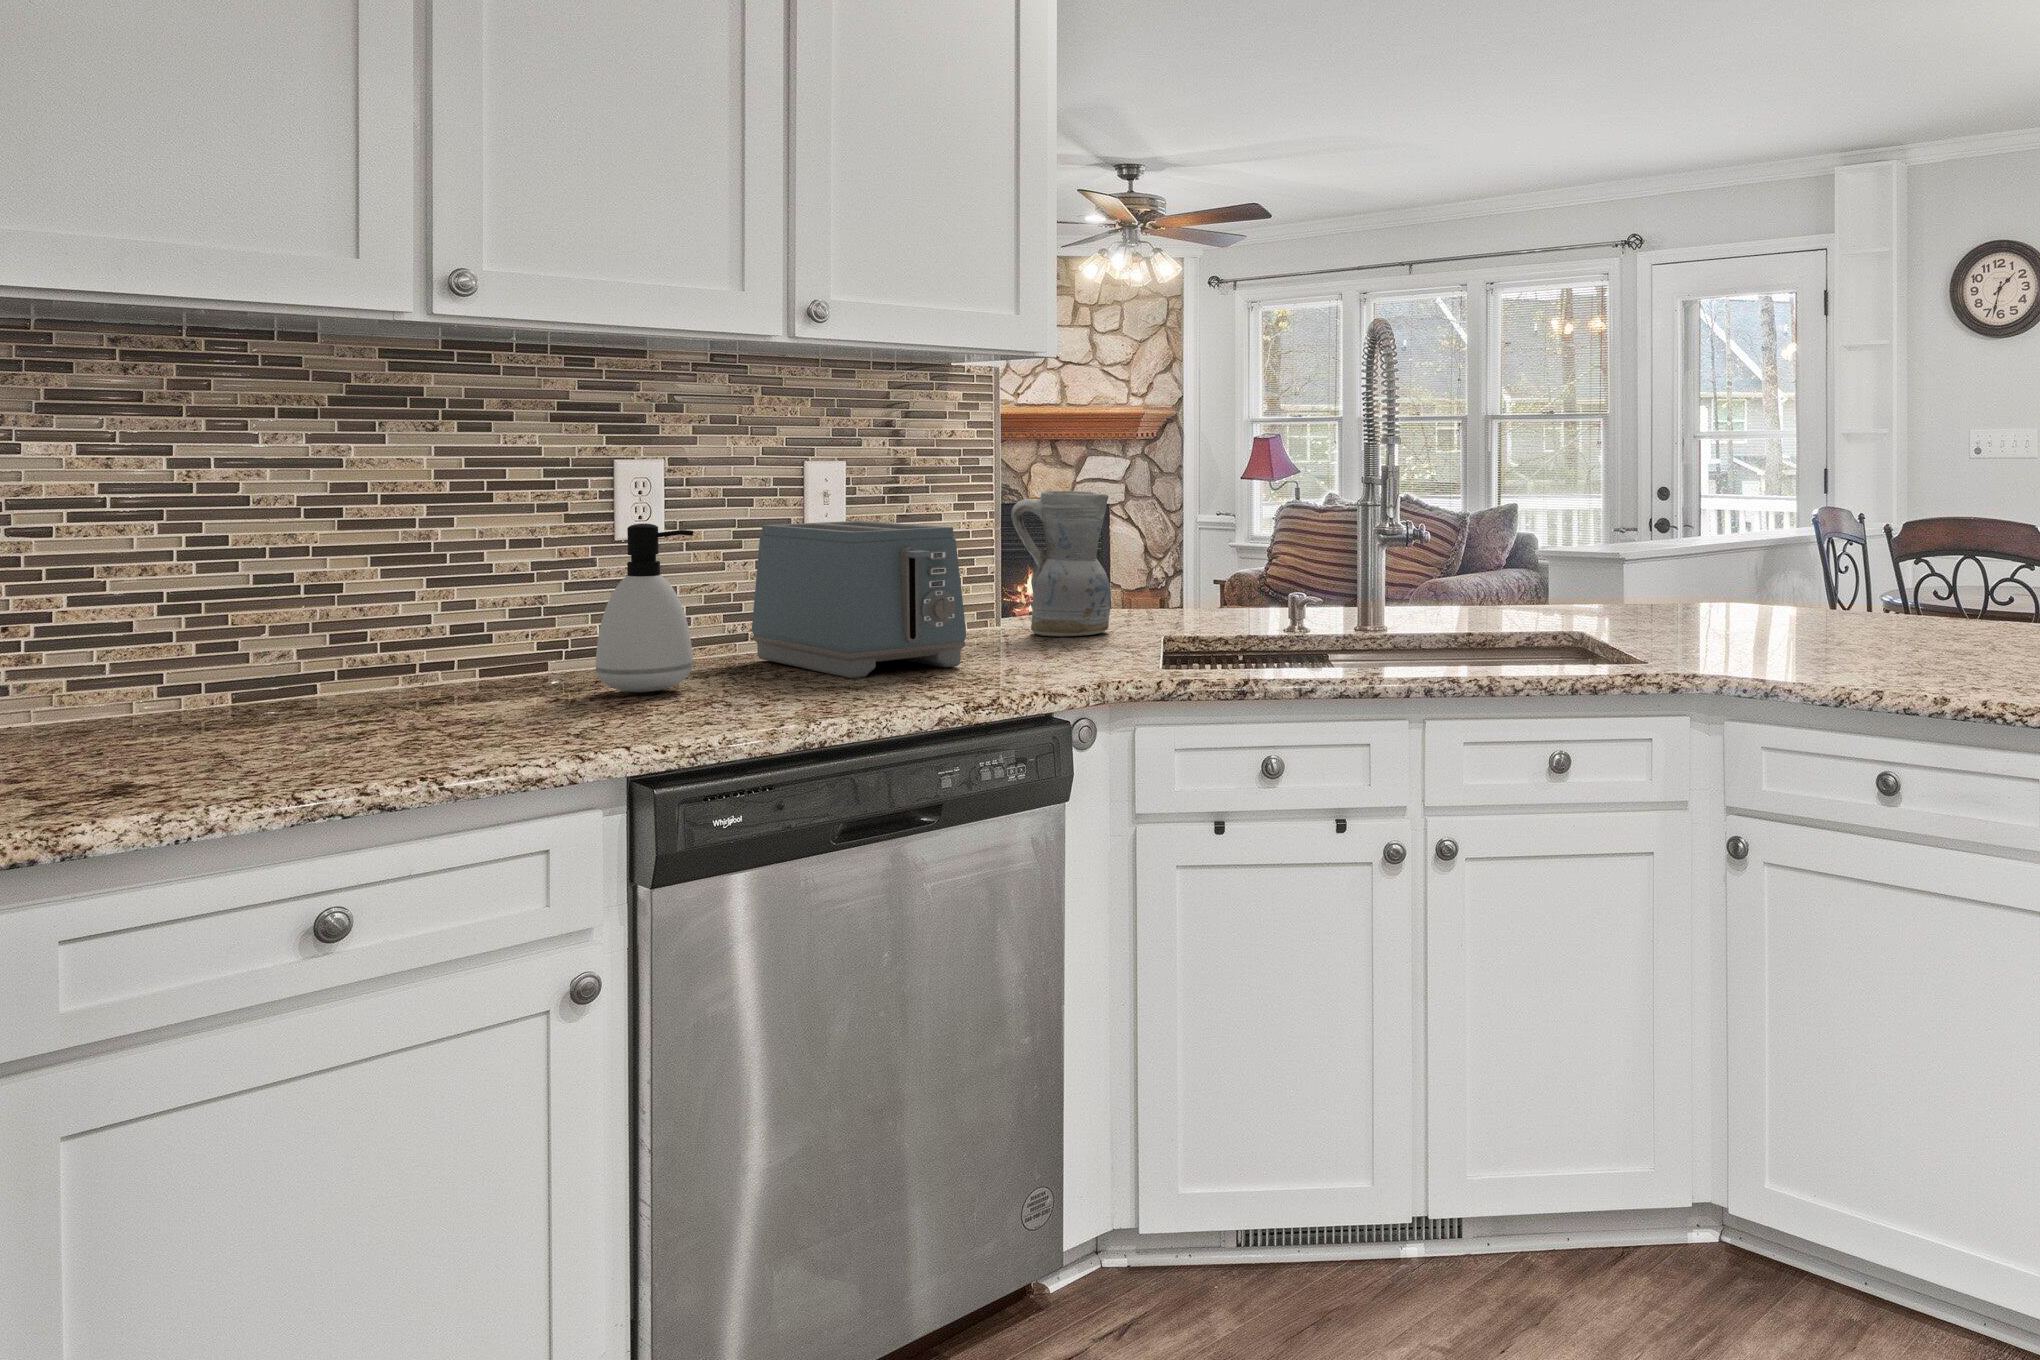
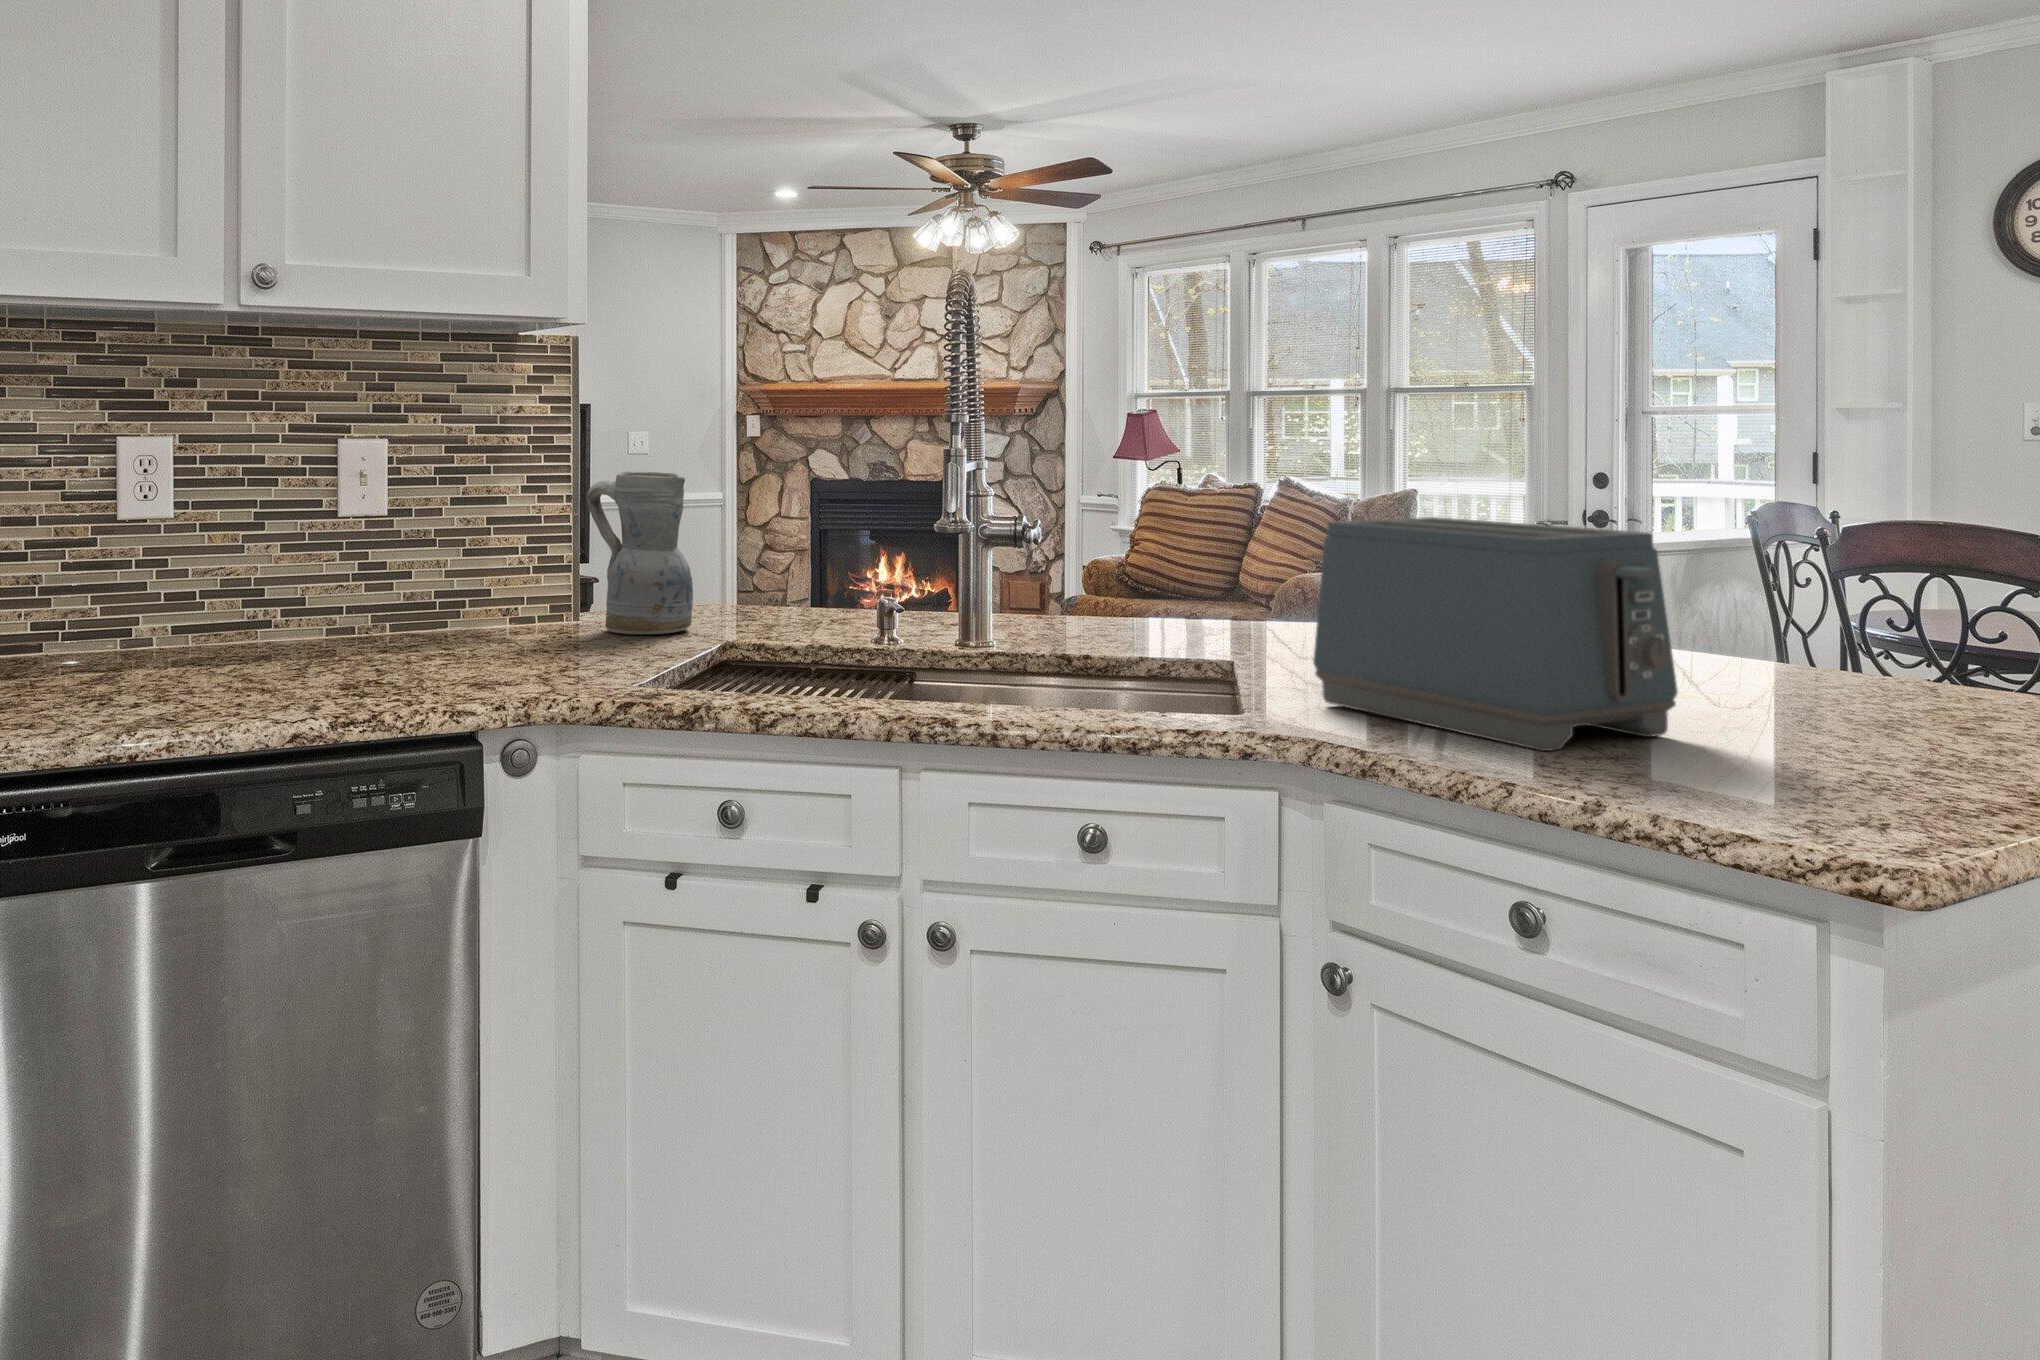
toaster: present [752,521,967,678] -> present [1313,517,1678,751]
soap dispenser: present [596,524,693,692] -> none [31,504,133,682]

